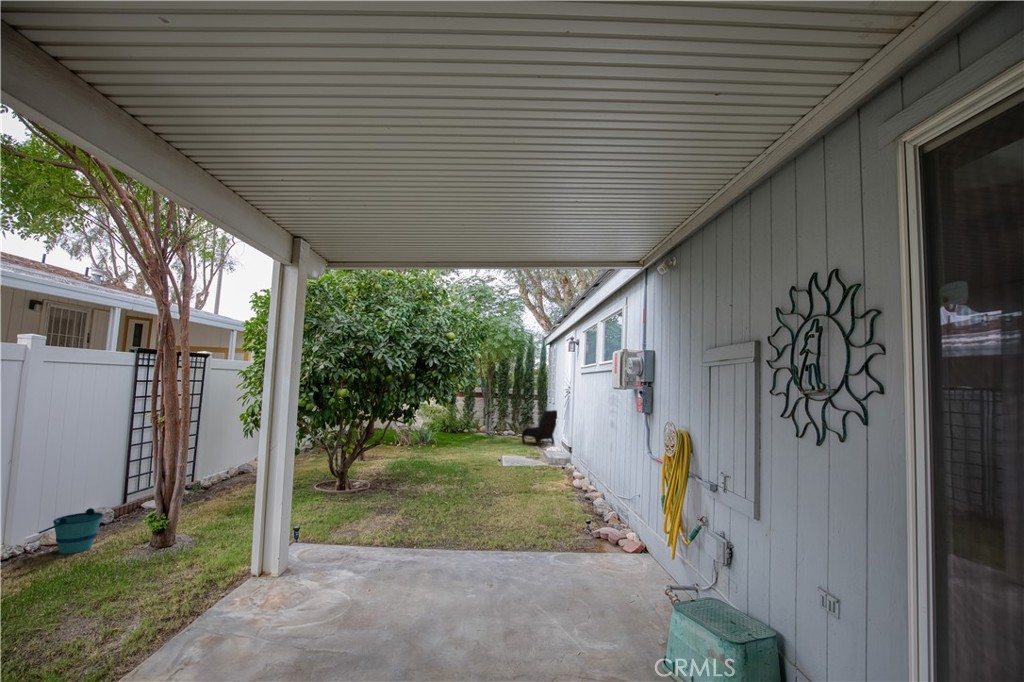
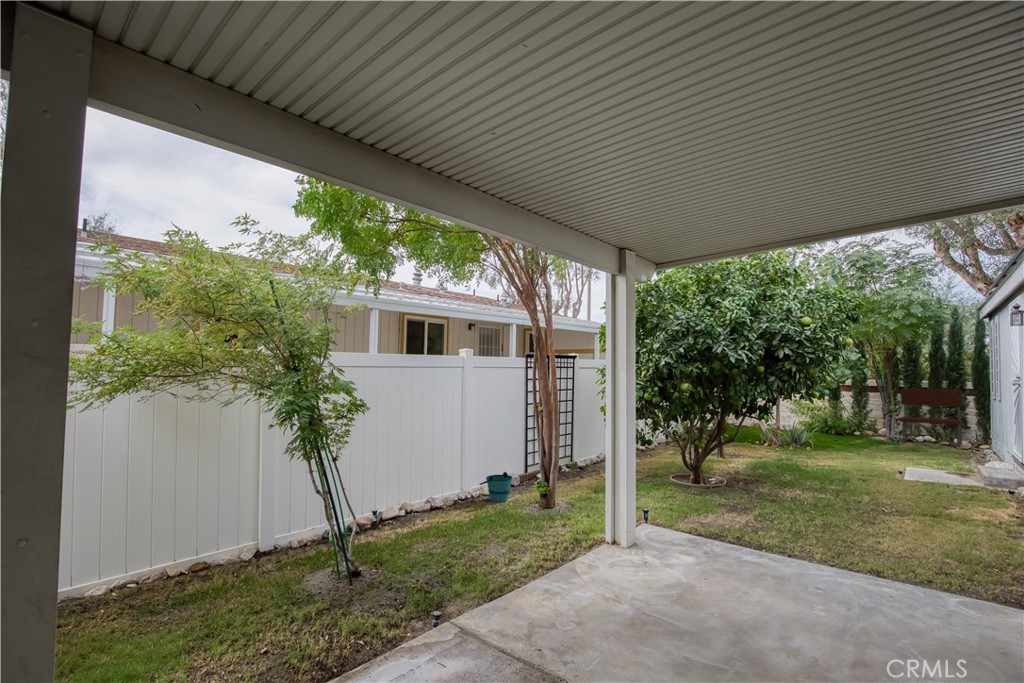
bench: none [494,395,531,436] -> present [898,389,963,446]
lounge chair: present [522,410,557,446] -> none [945,412,1017,461]

